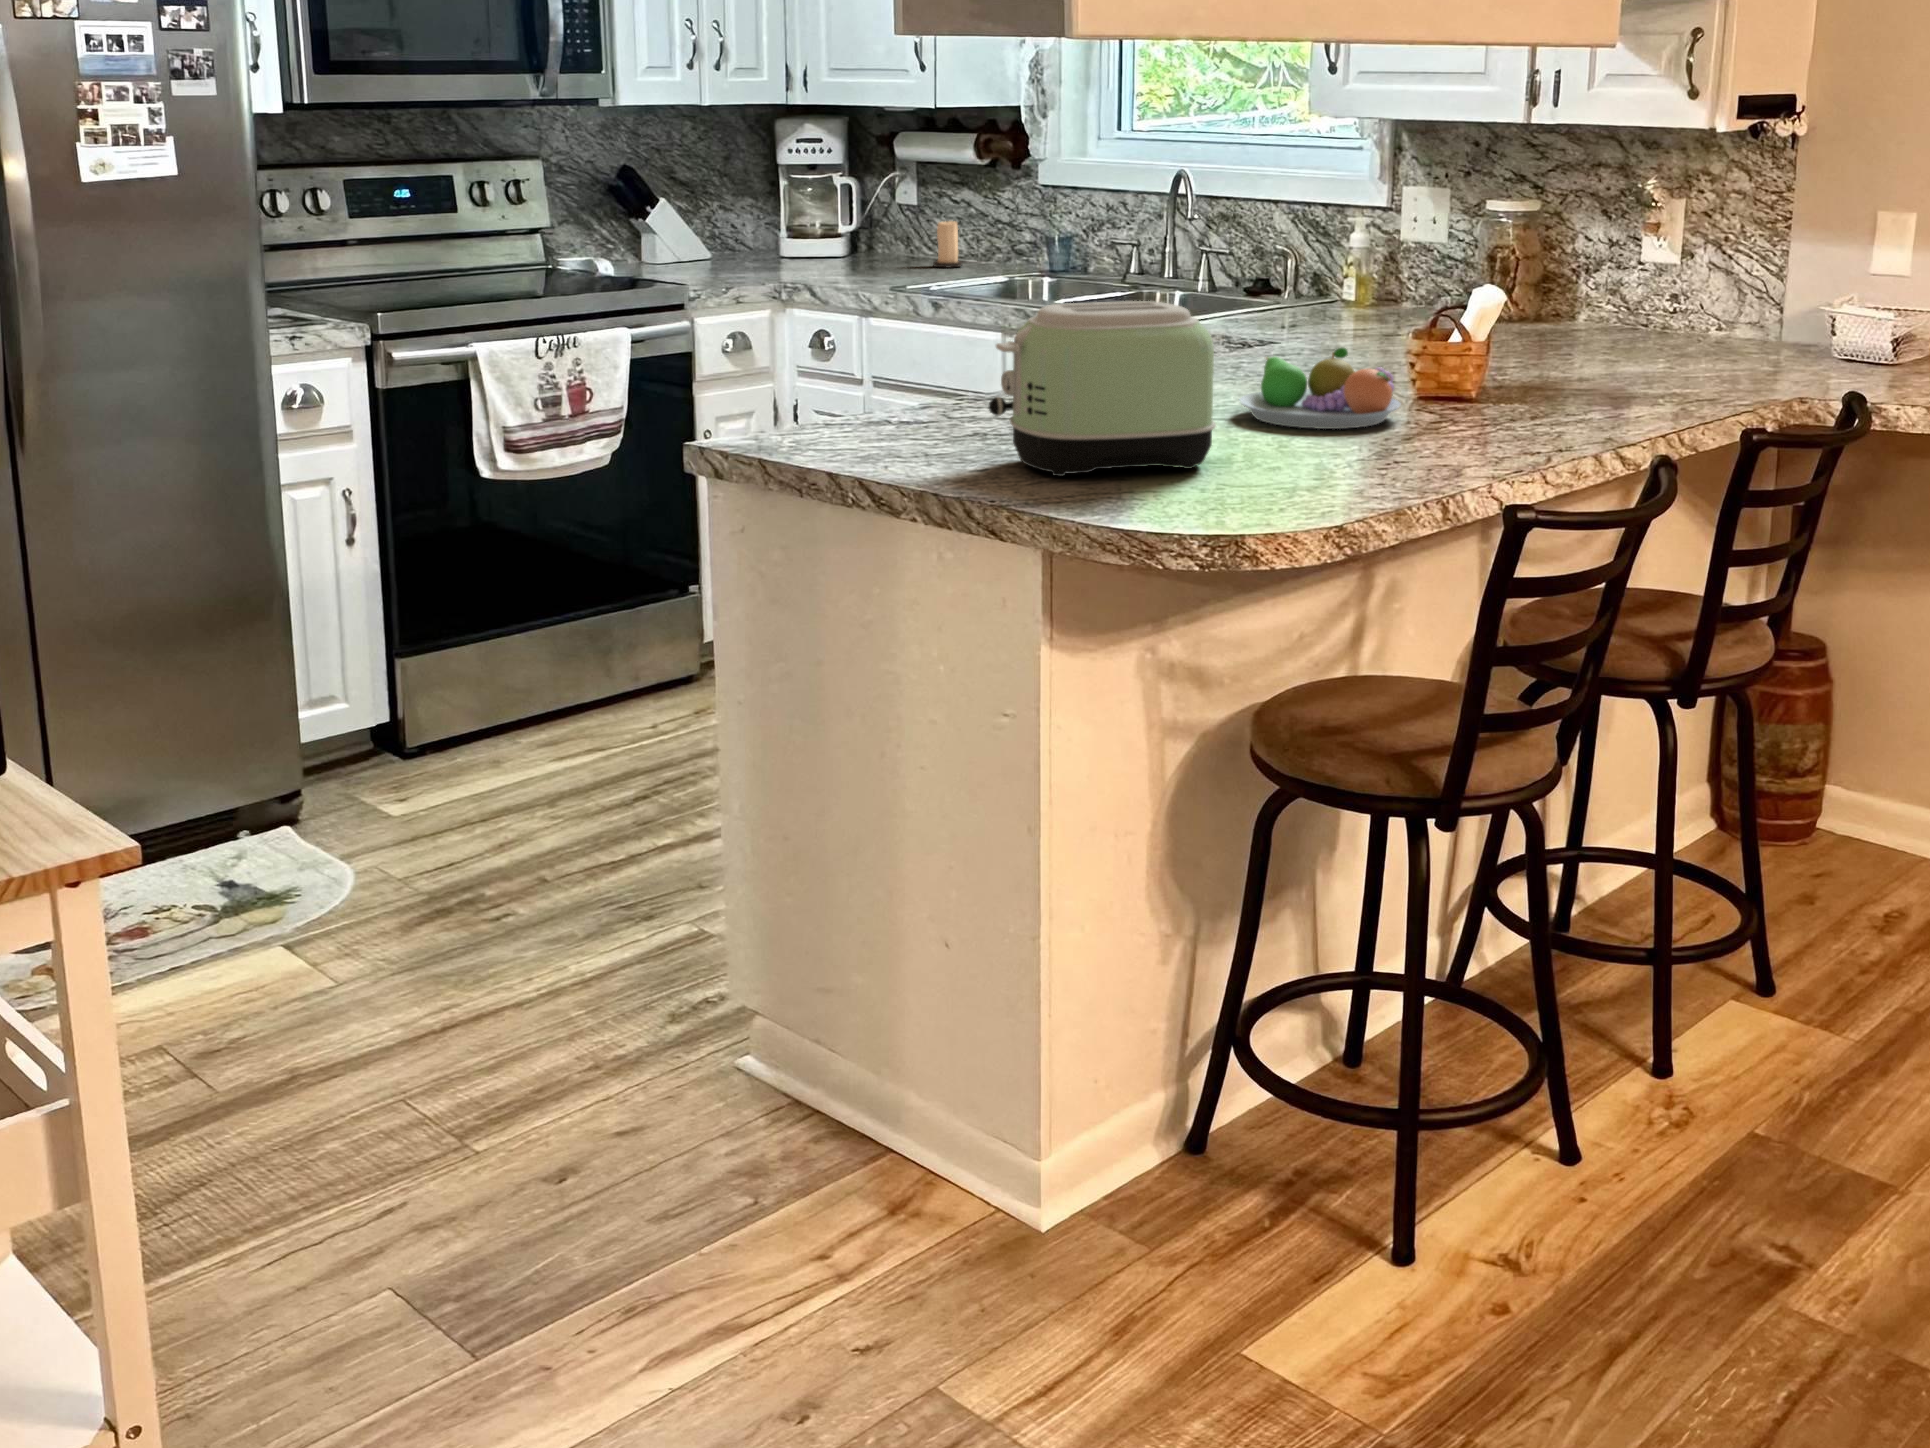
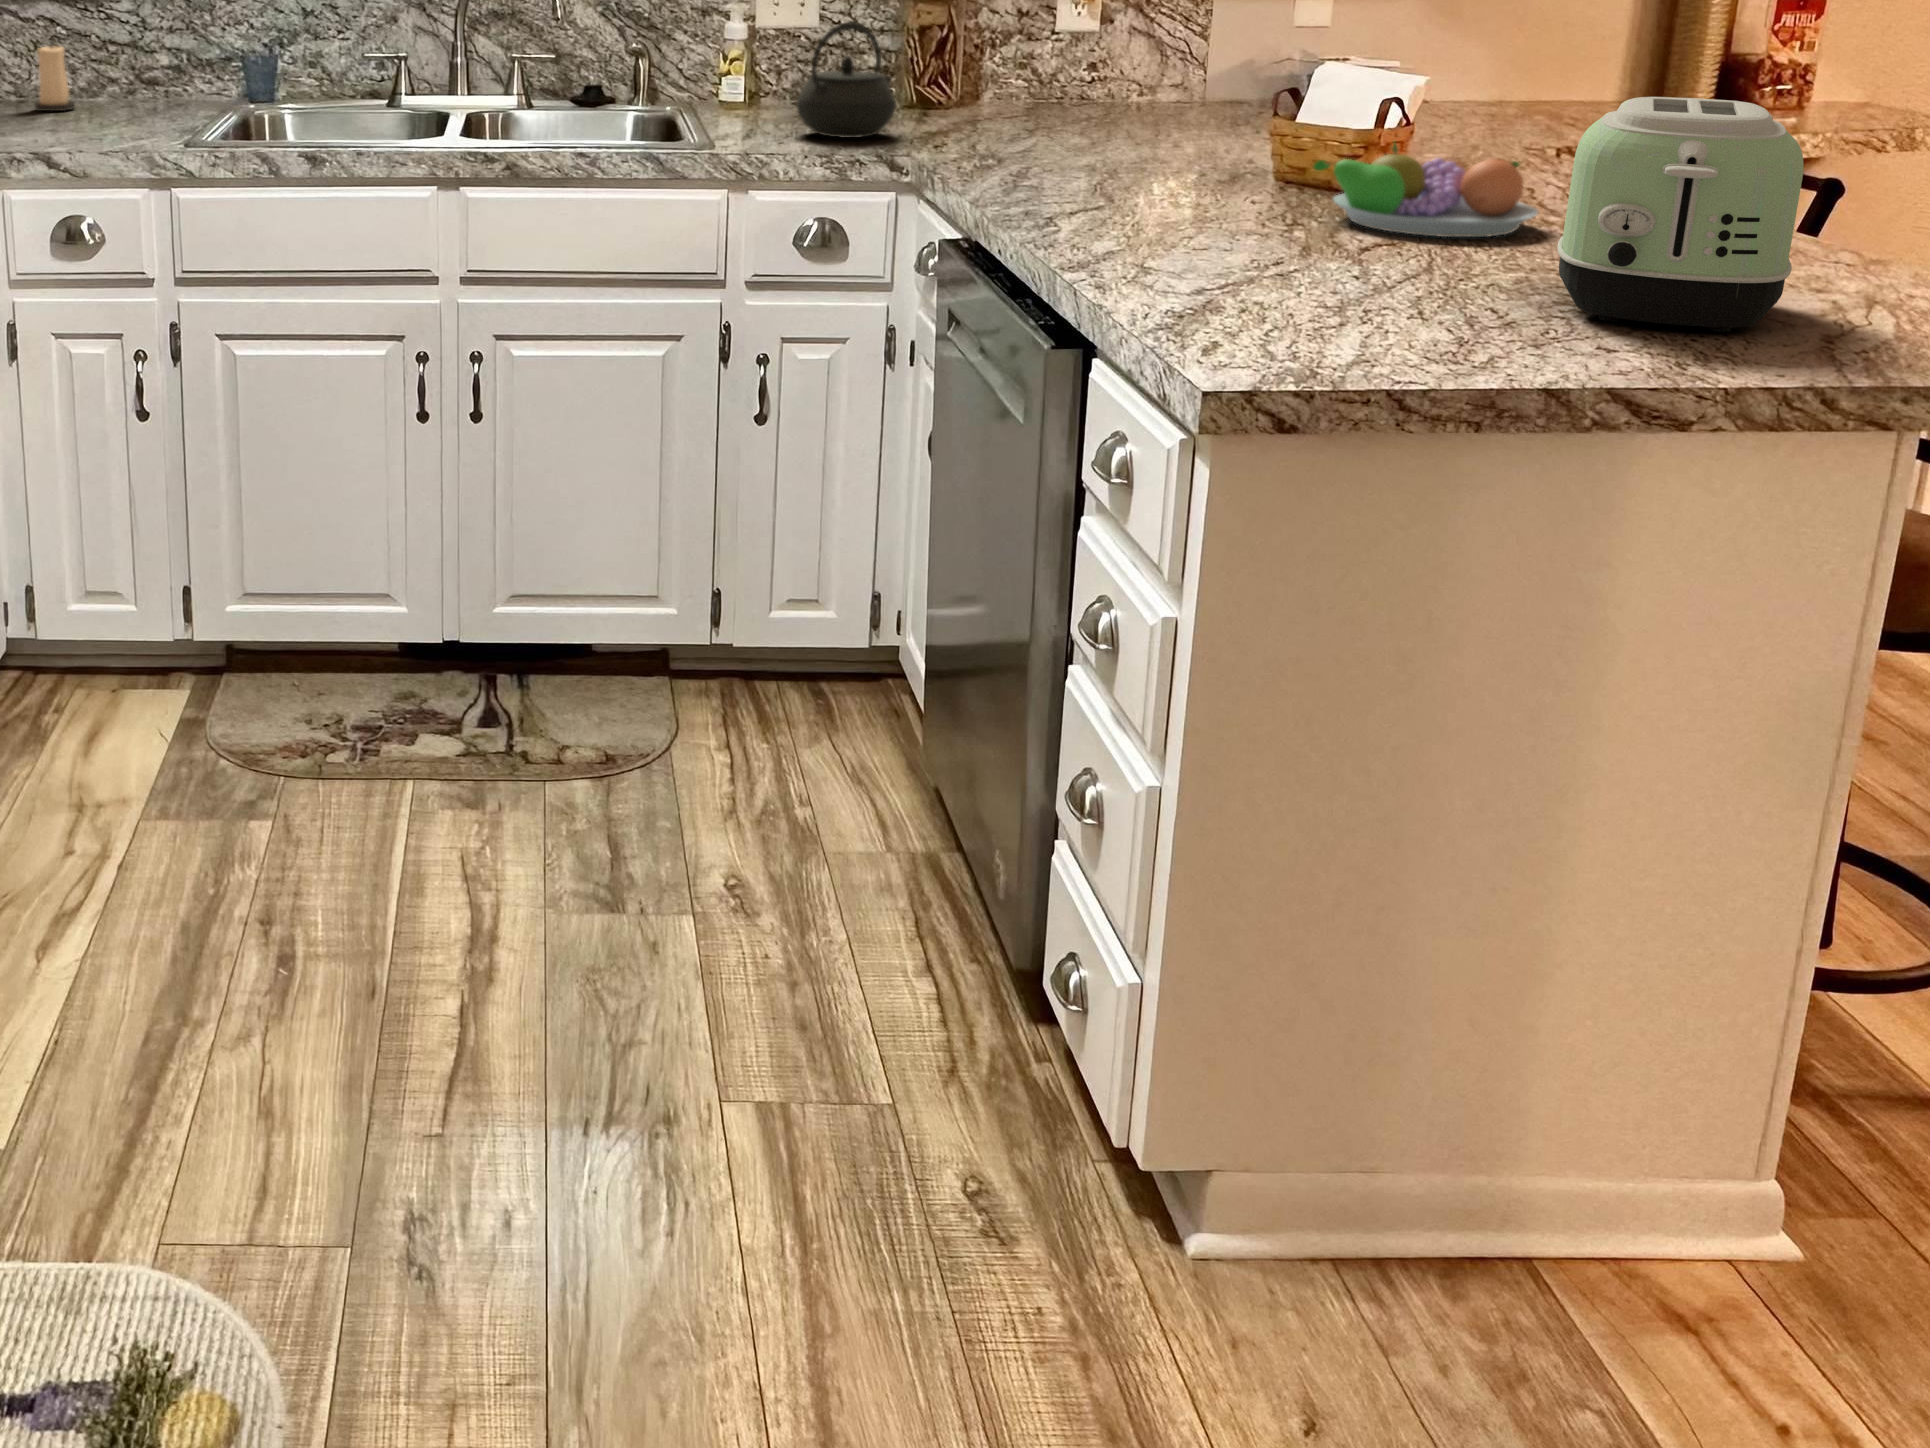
kettle: none [1273,234,1378,331] -> present [797,22,896,138]

